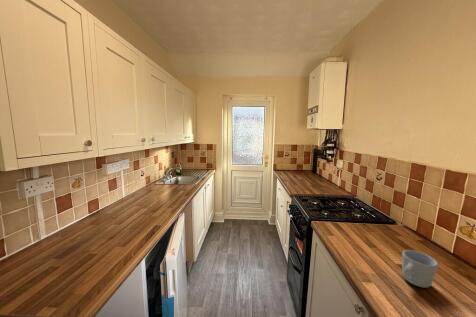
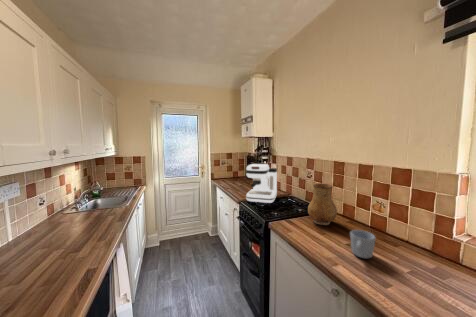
coffee maker: none [300,158,339,202] -> present [246,164,277,203]
ceramic pitcher: none [363,188,402,238] -> present [308,184,337,225]

